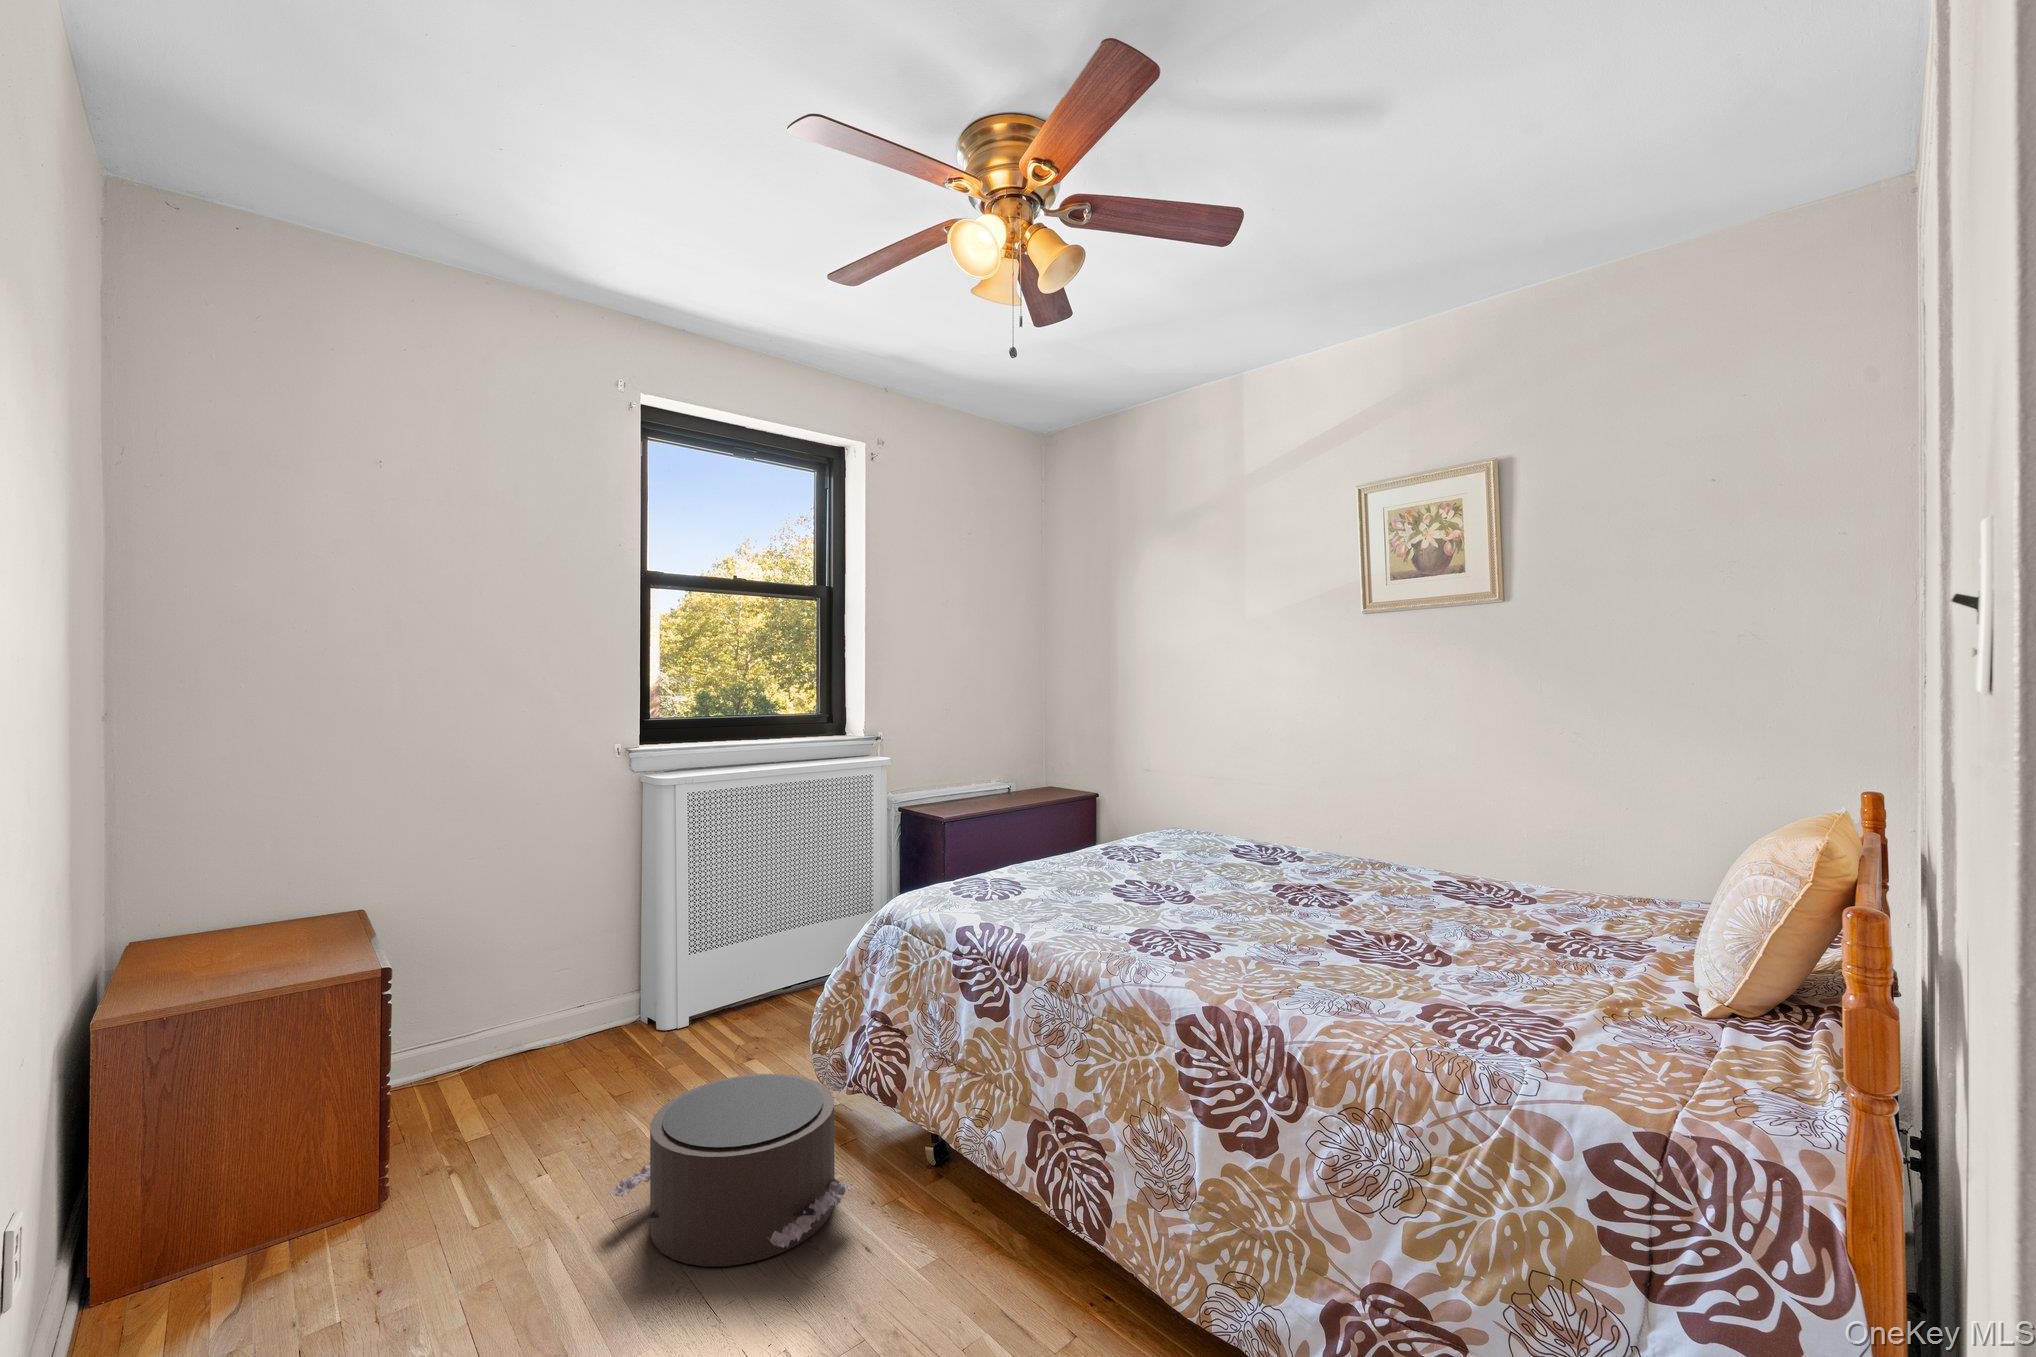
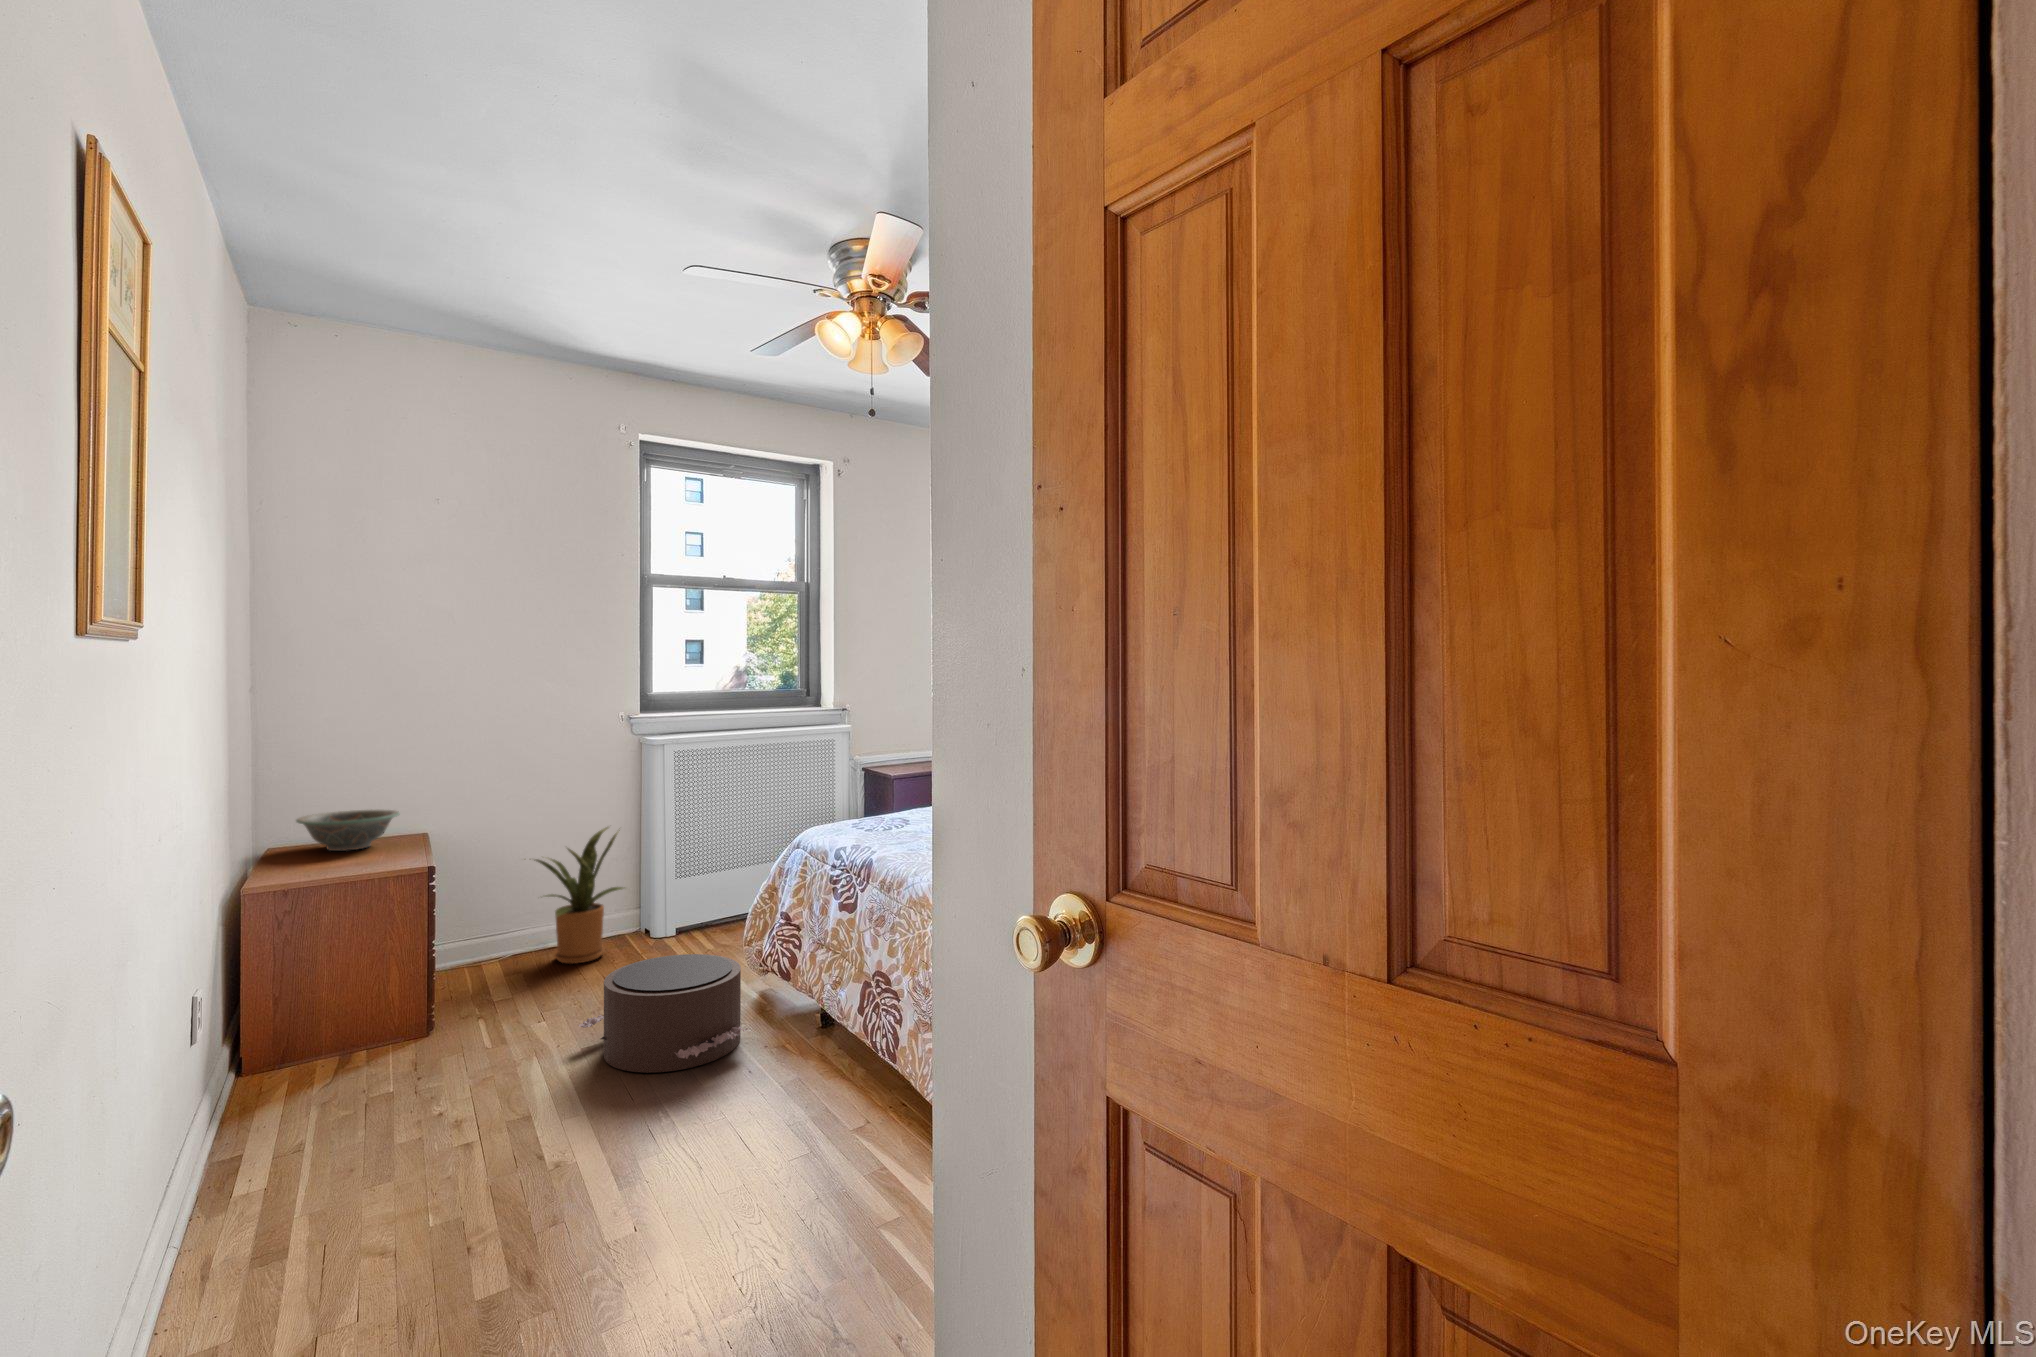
decorative bowl: none [177,888,331,952] -> present [296,810,399,851]
house plant: none [494,890,634,1077] -> present [534,827,623,964]

